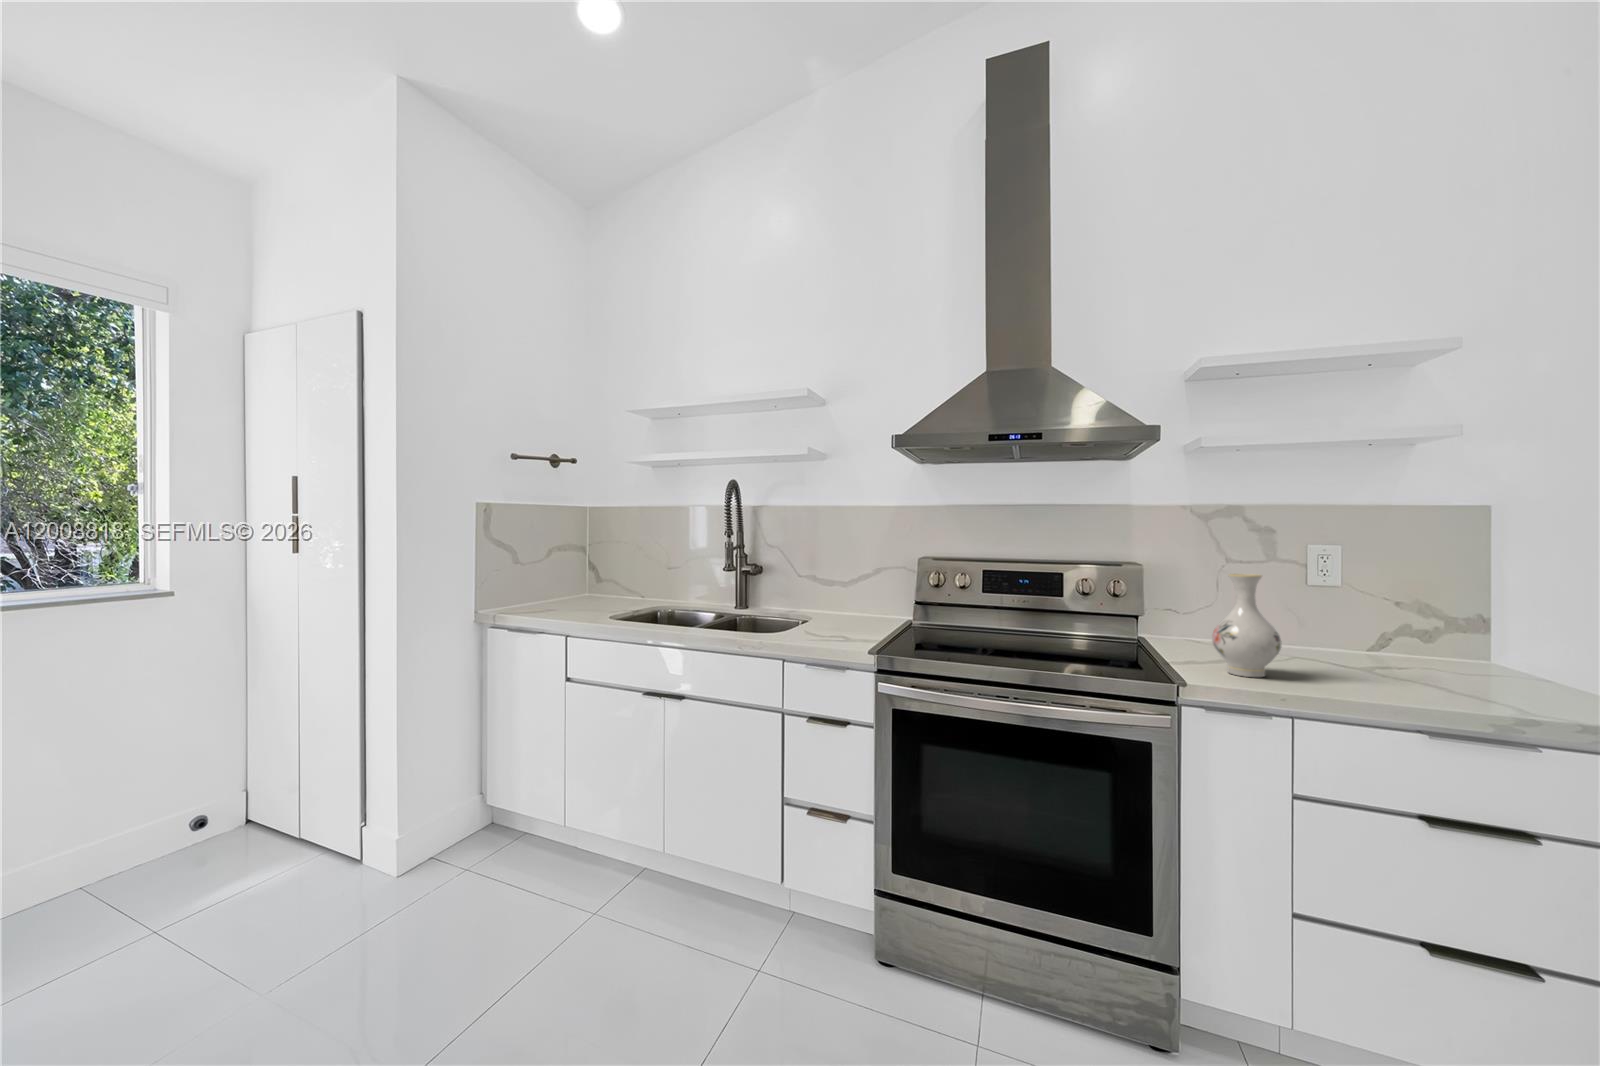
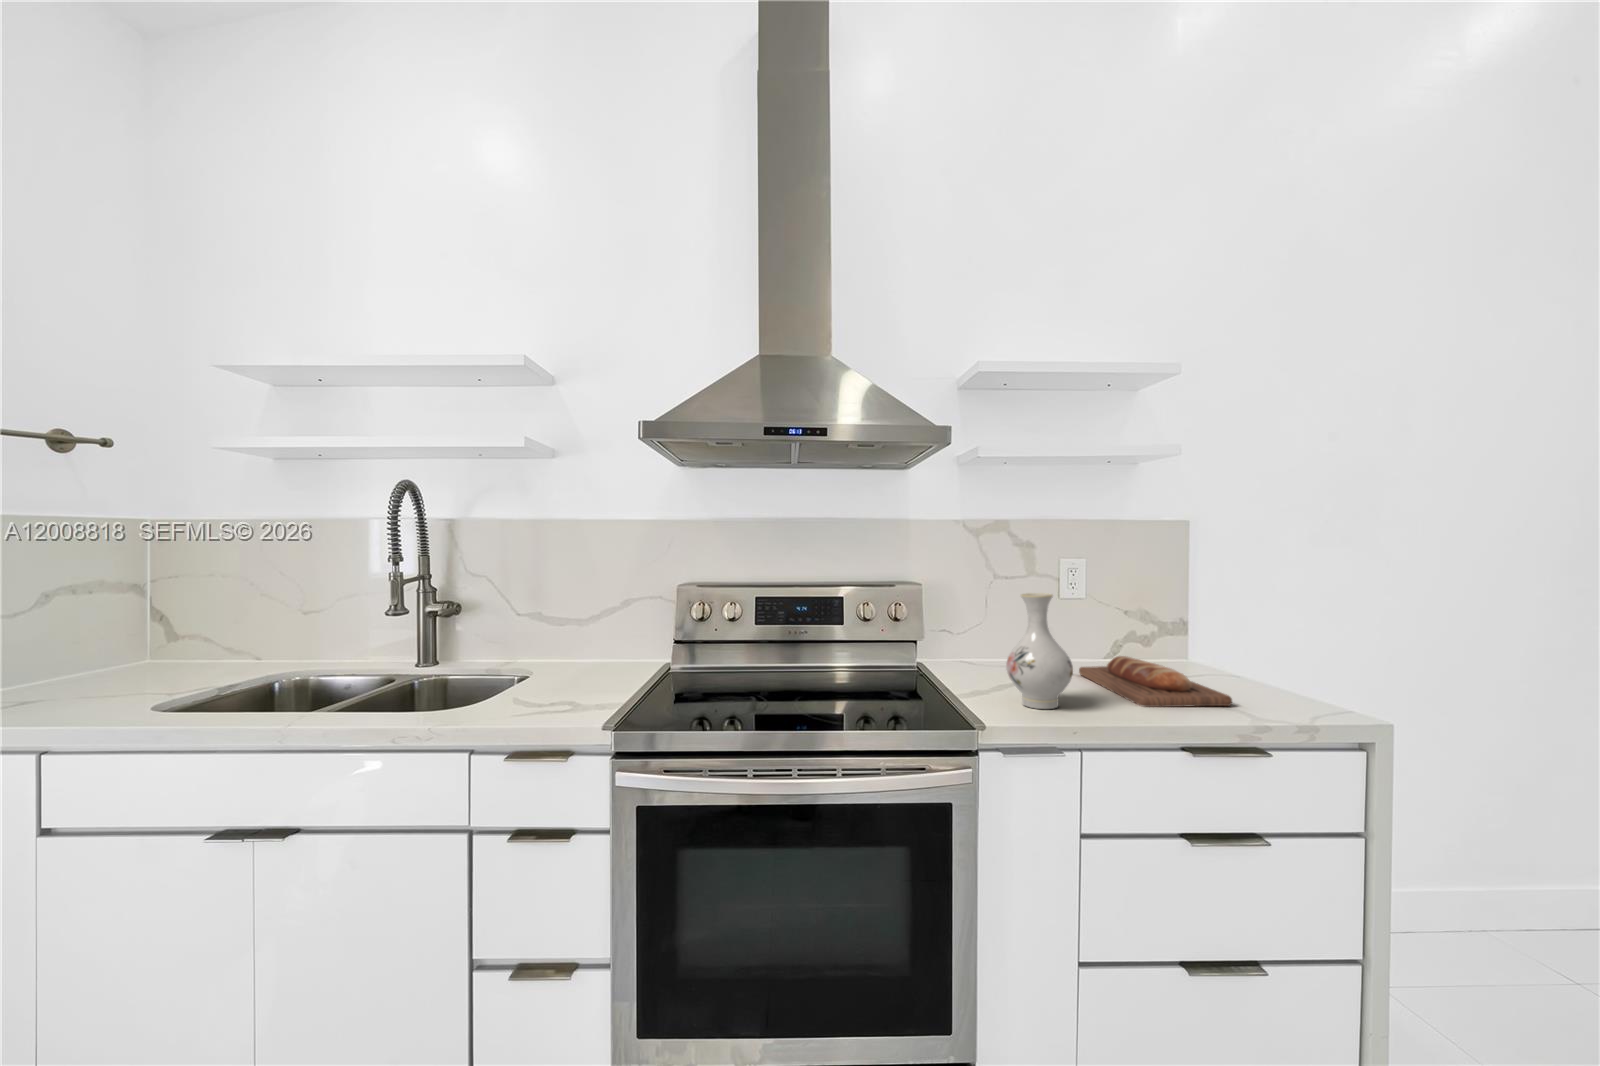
bread loaf: none [1313,643,1478,694] -> present [1079,656,1232,707]

